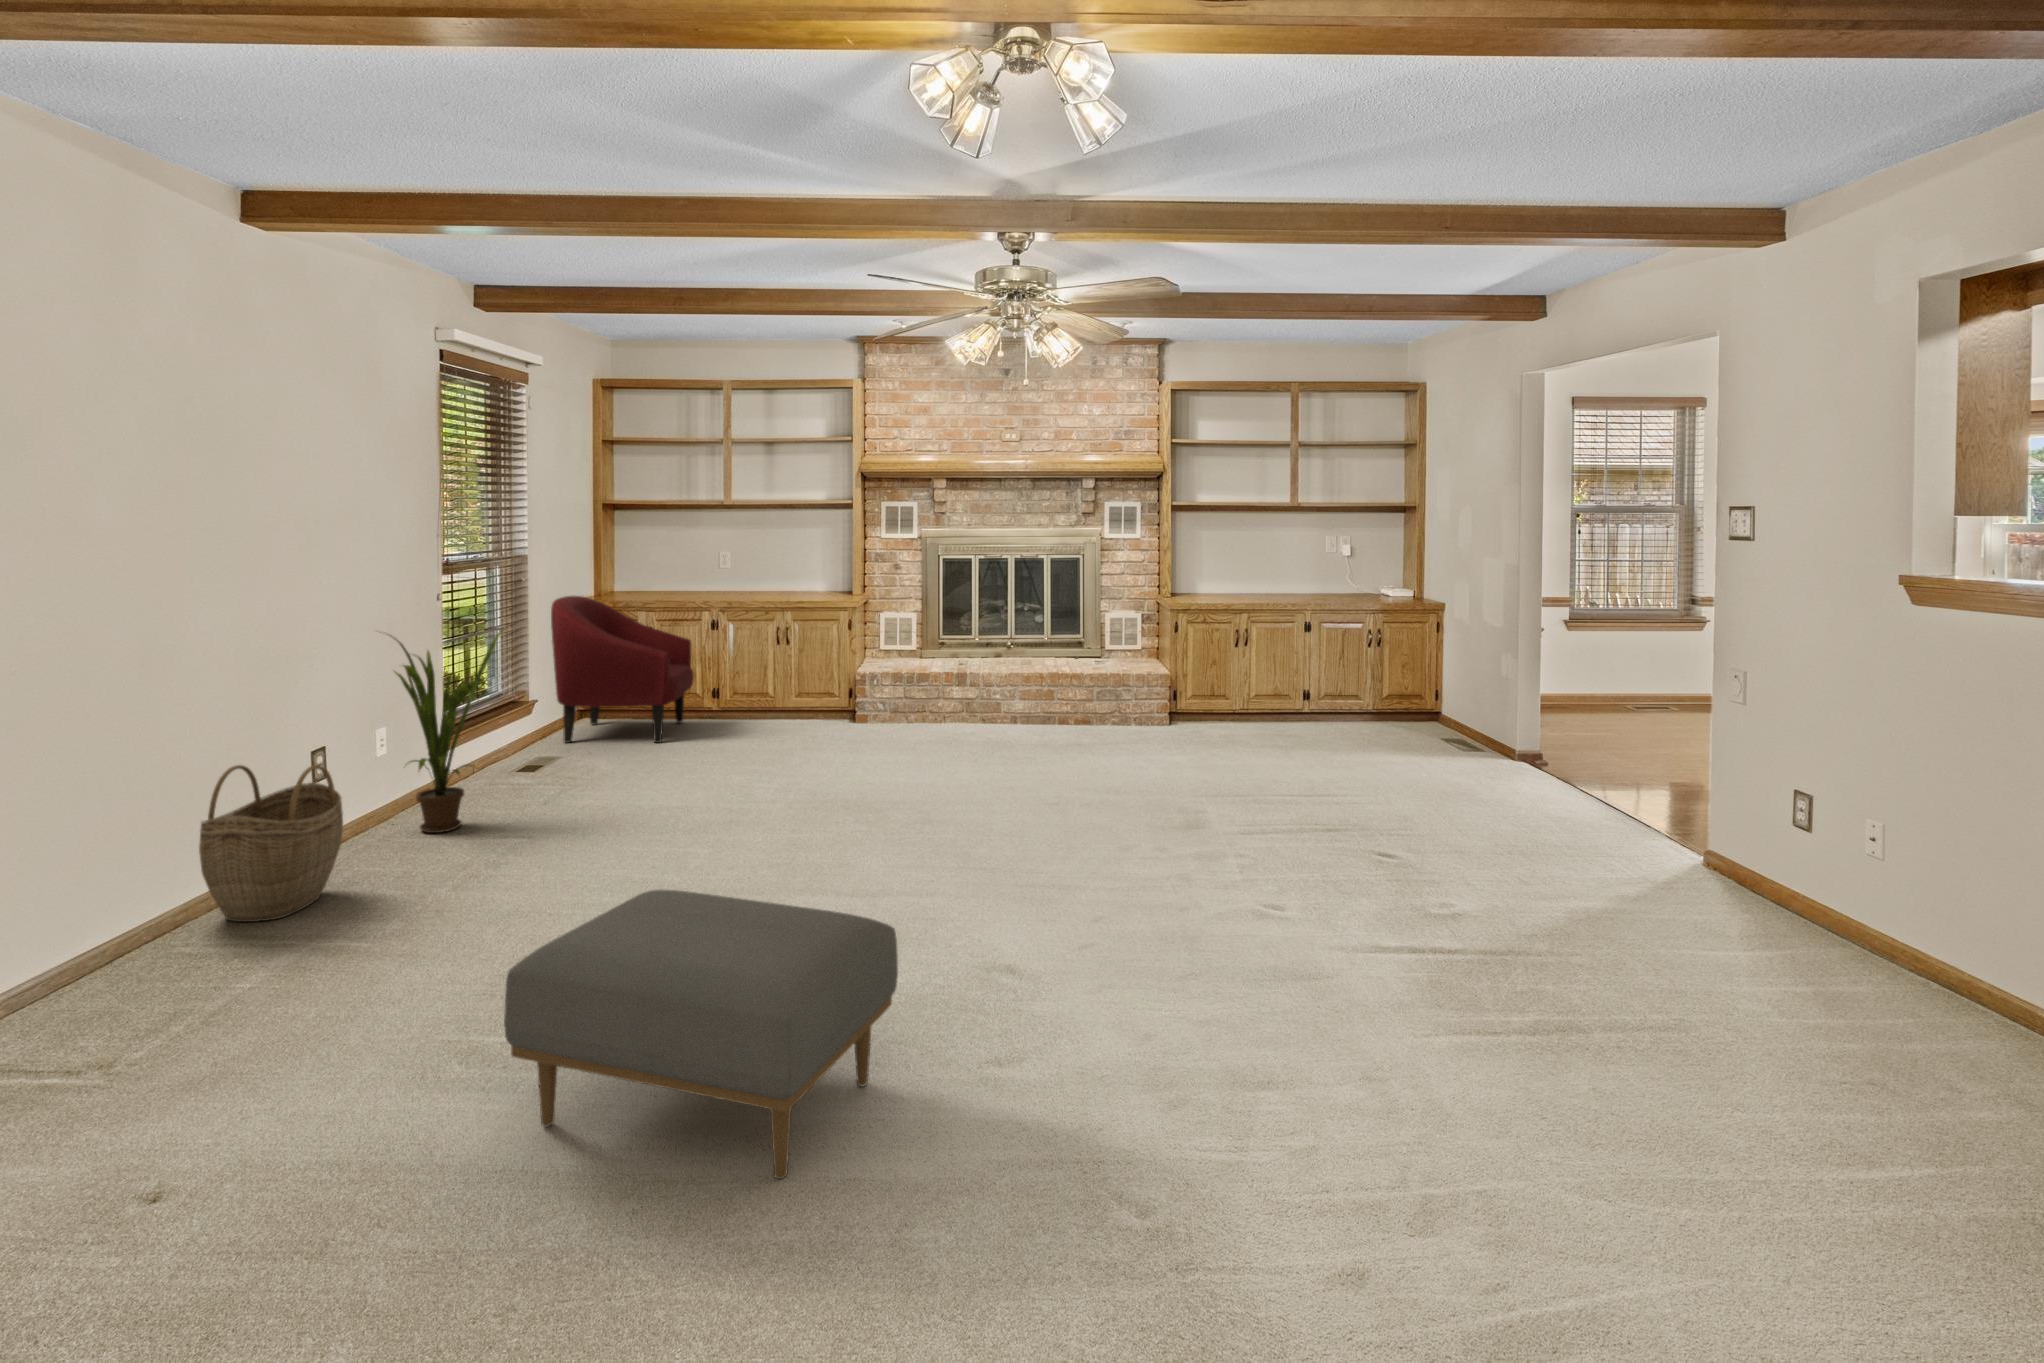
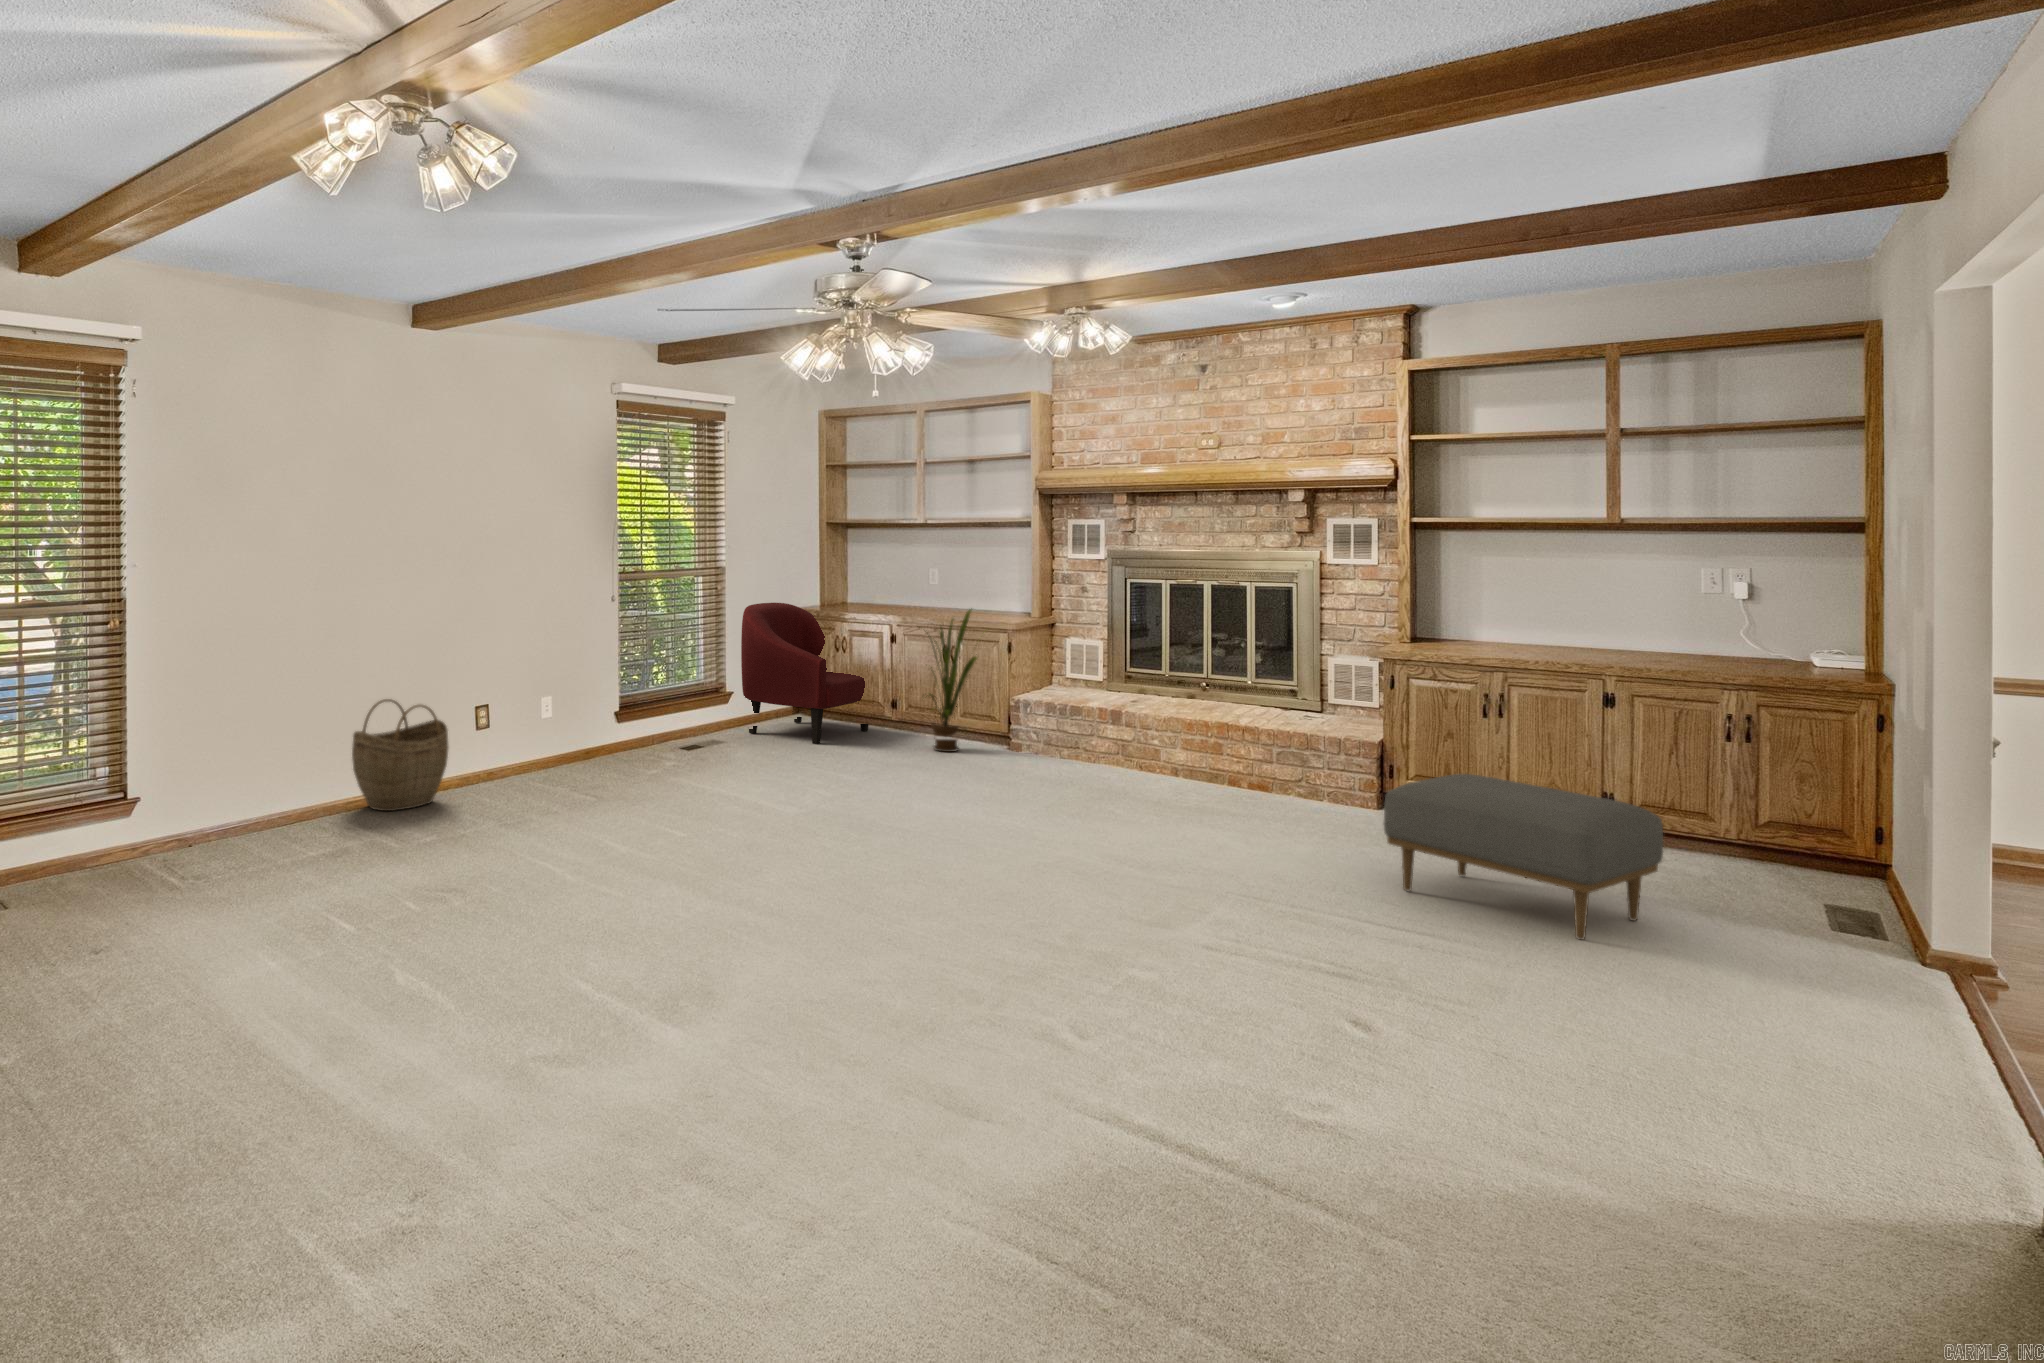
house plant: present [391,630,502,833] -> present [928,609,977,752]
ottoman: present [504,890,898,1179] -> present [1384,774,1663,940]

